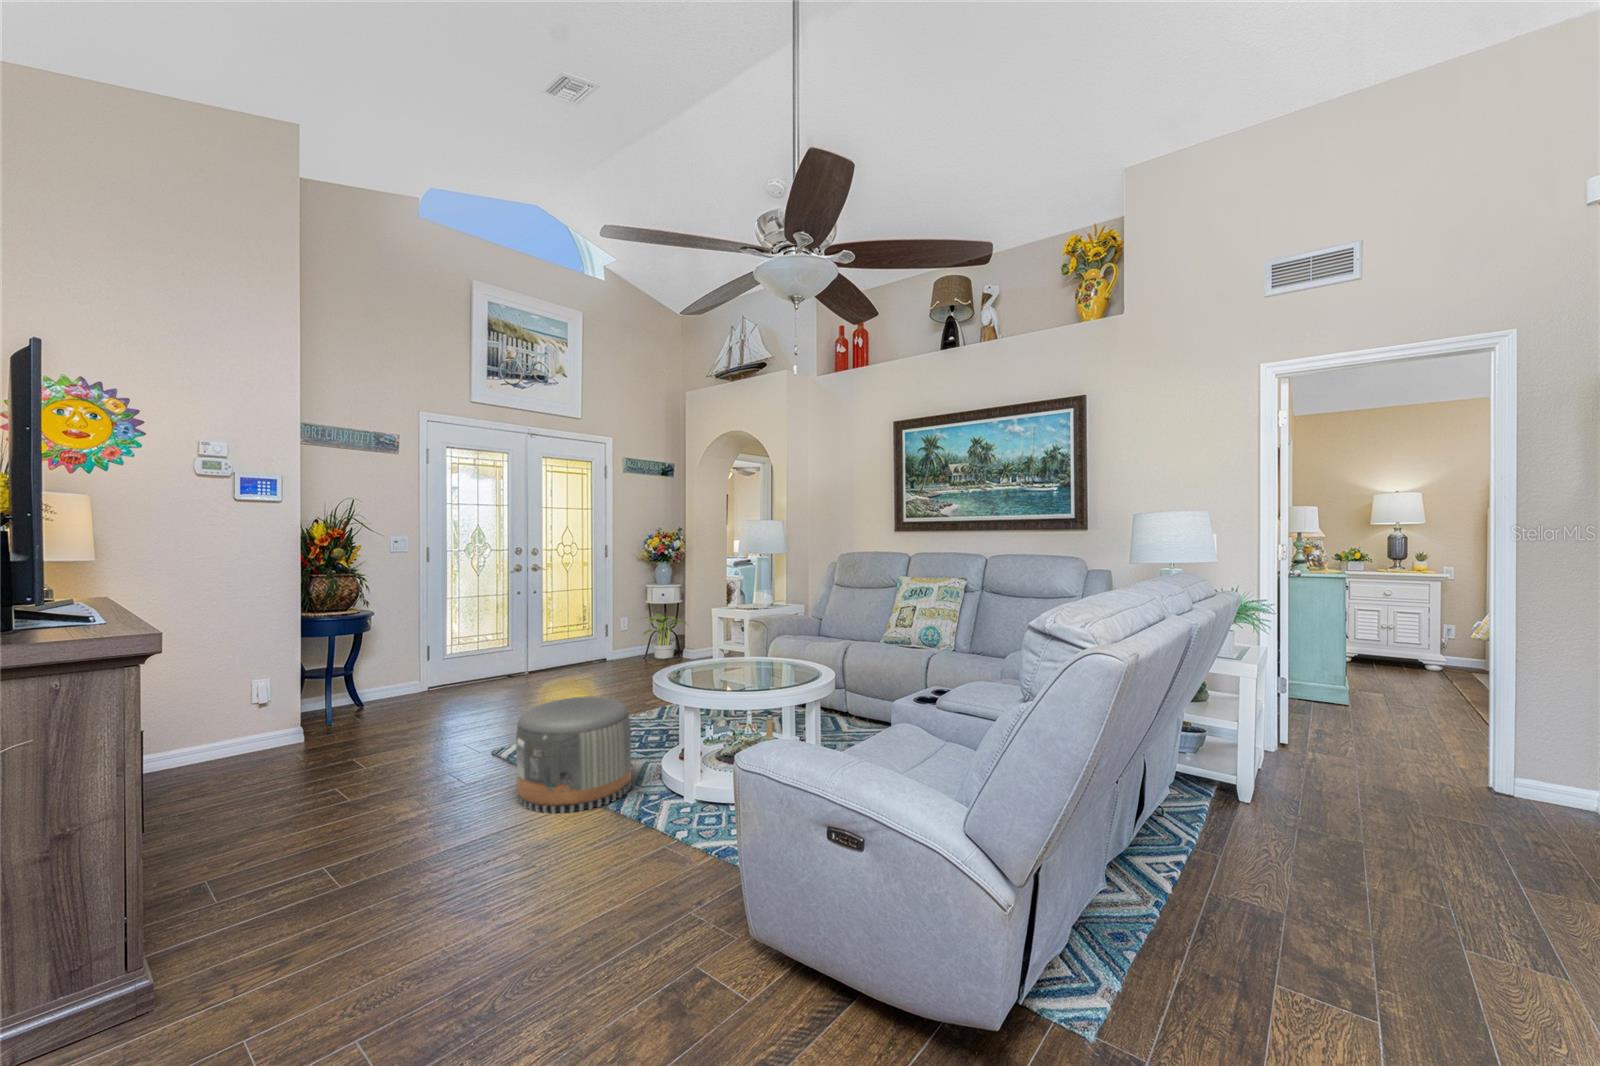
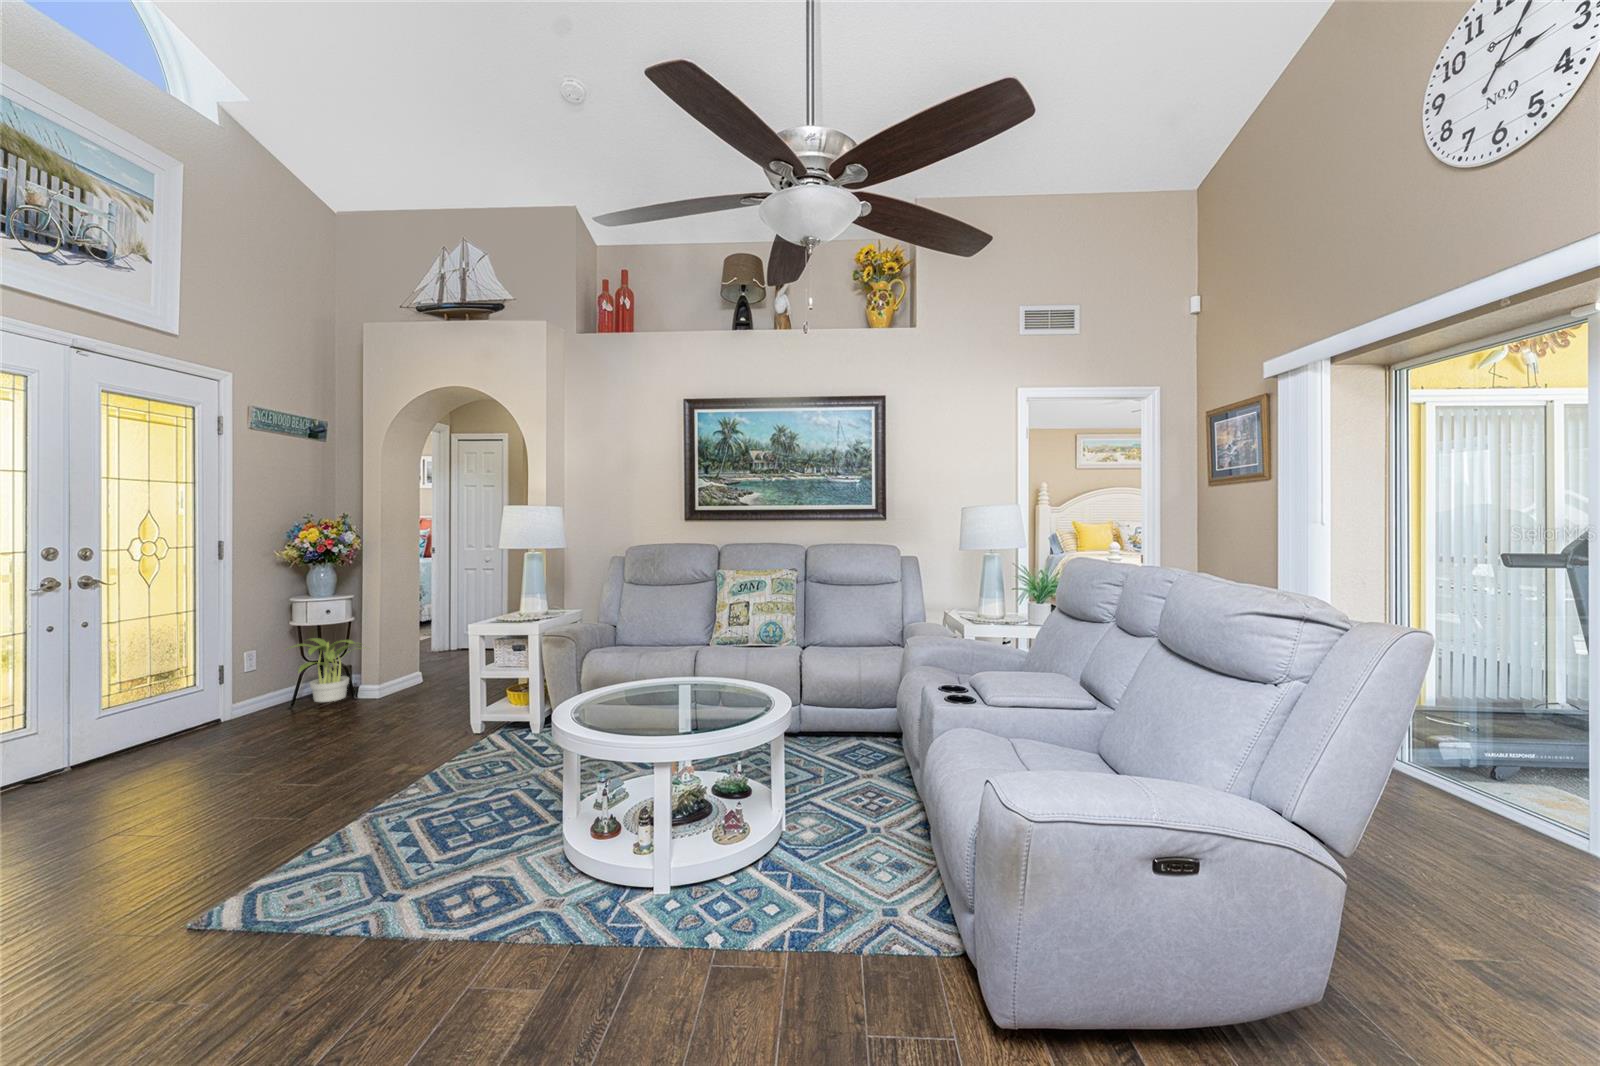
pouf: present [516,697,632,814] -> none [349,772,550,994]

